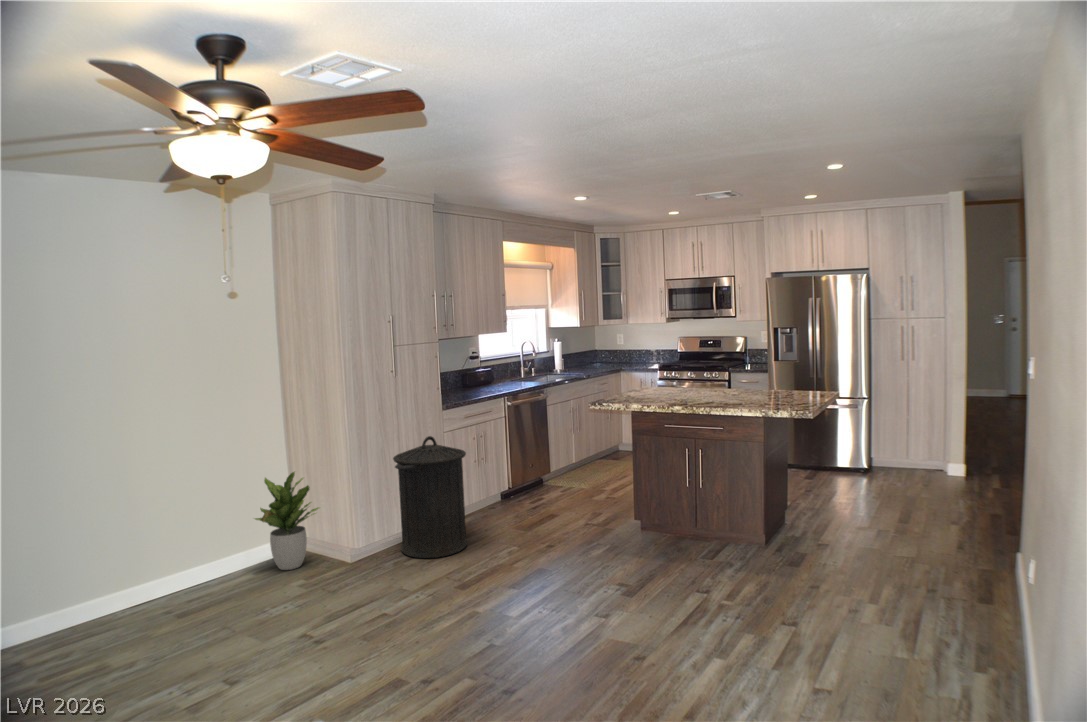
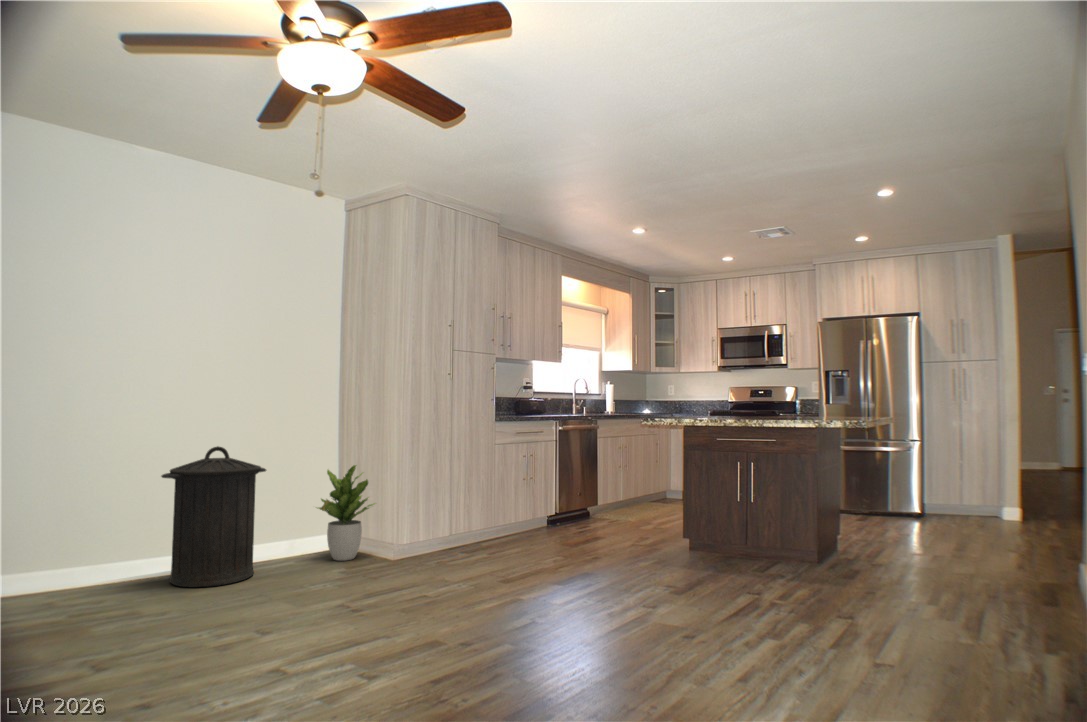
trash can: present [393,436,467,558] -> present [161,446,266,587]

